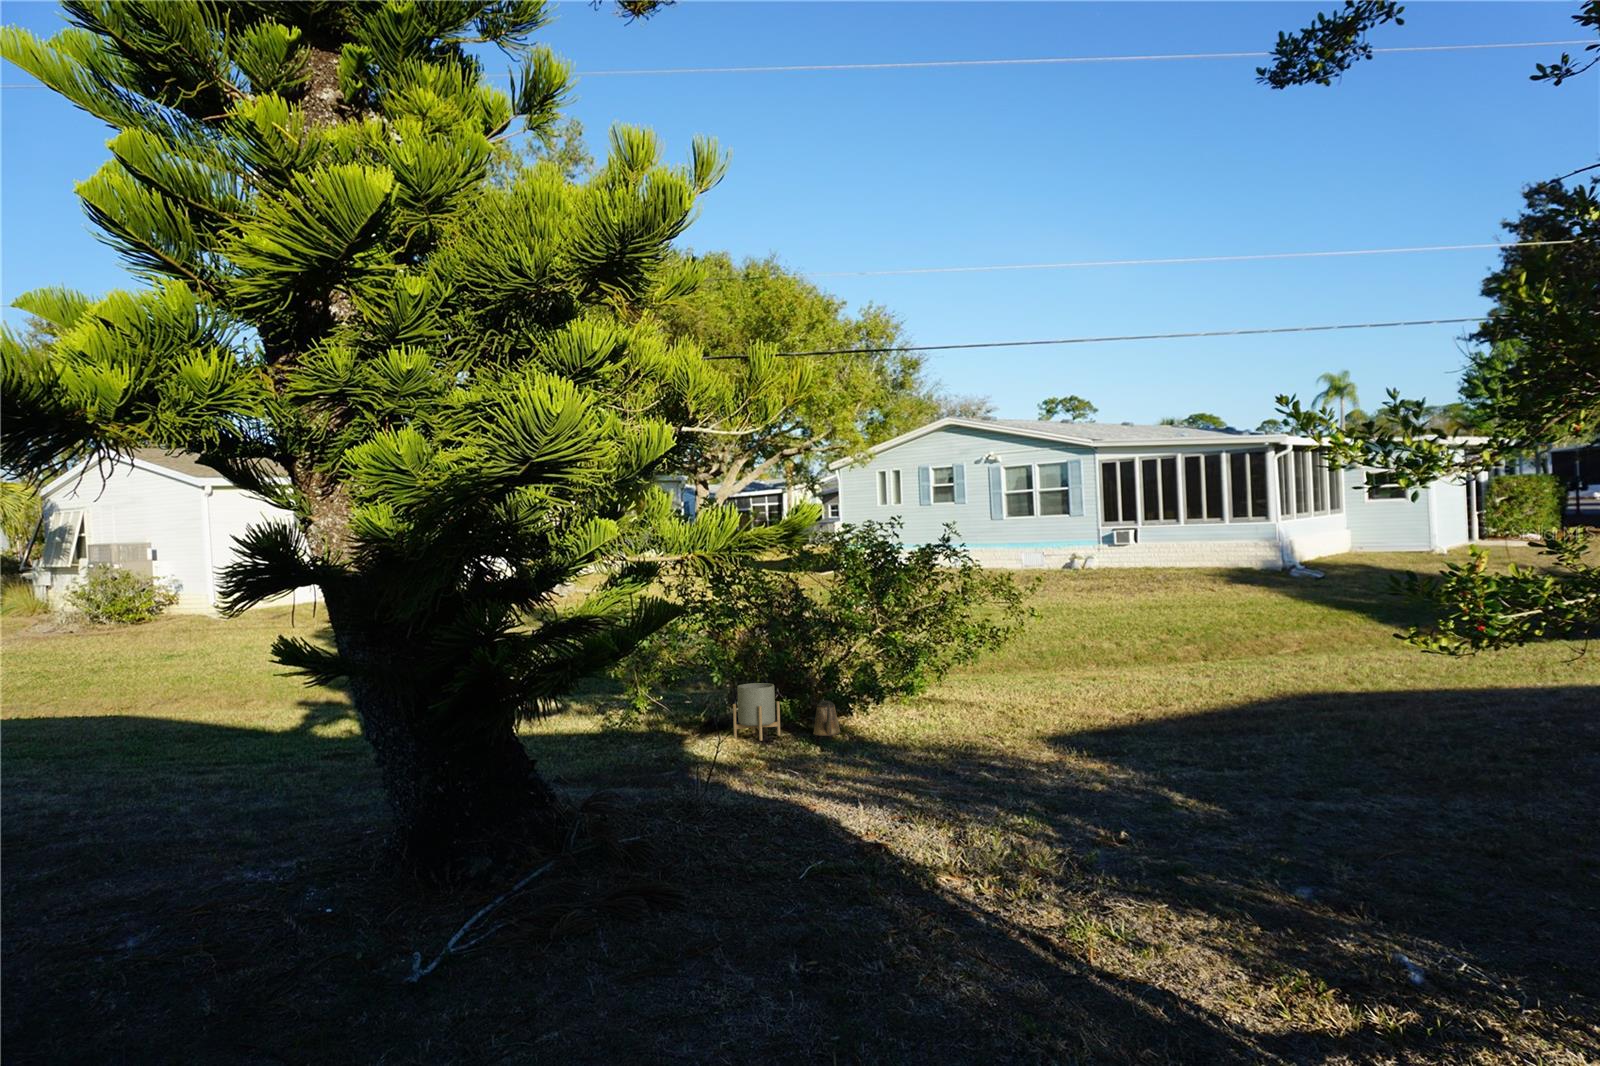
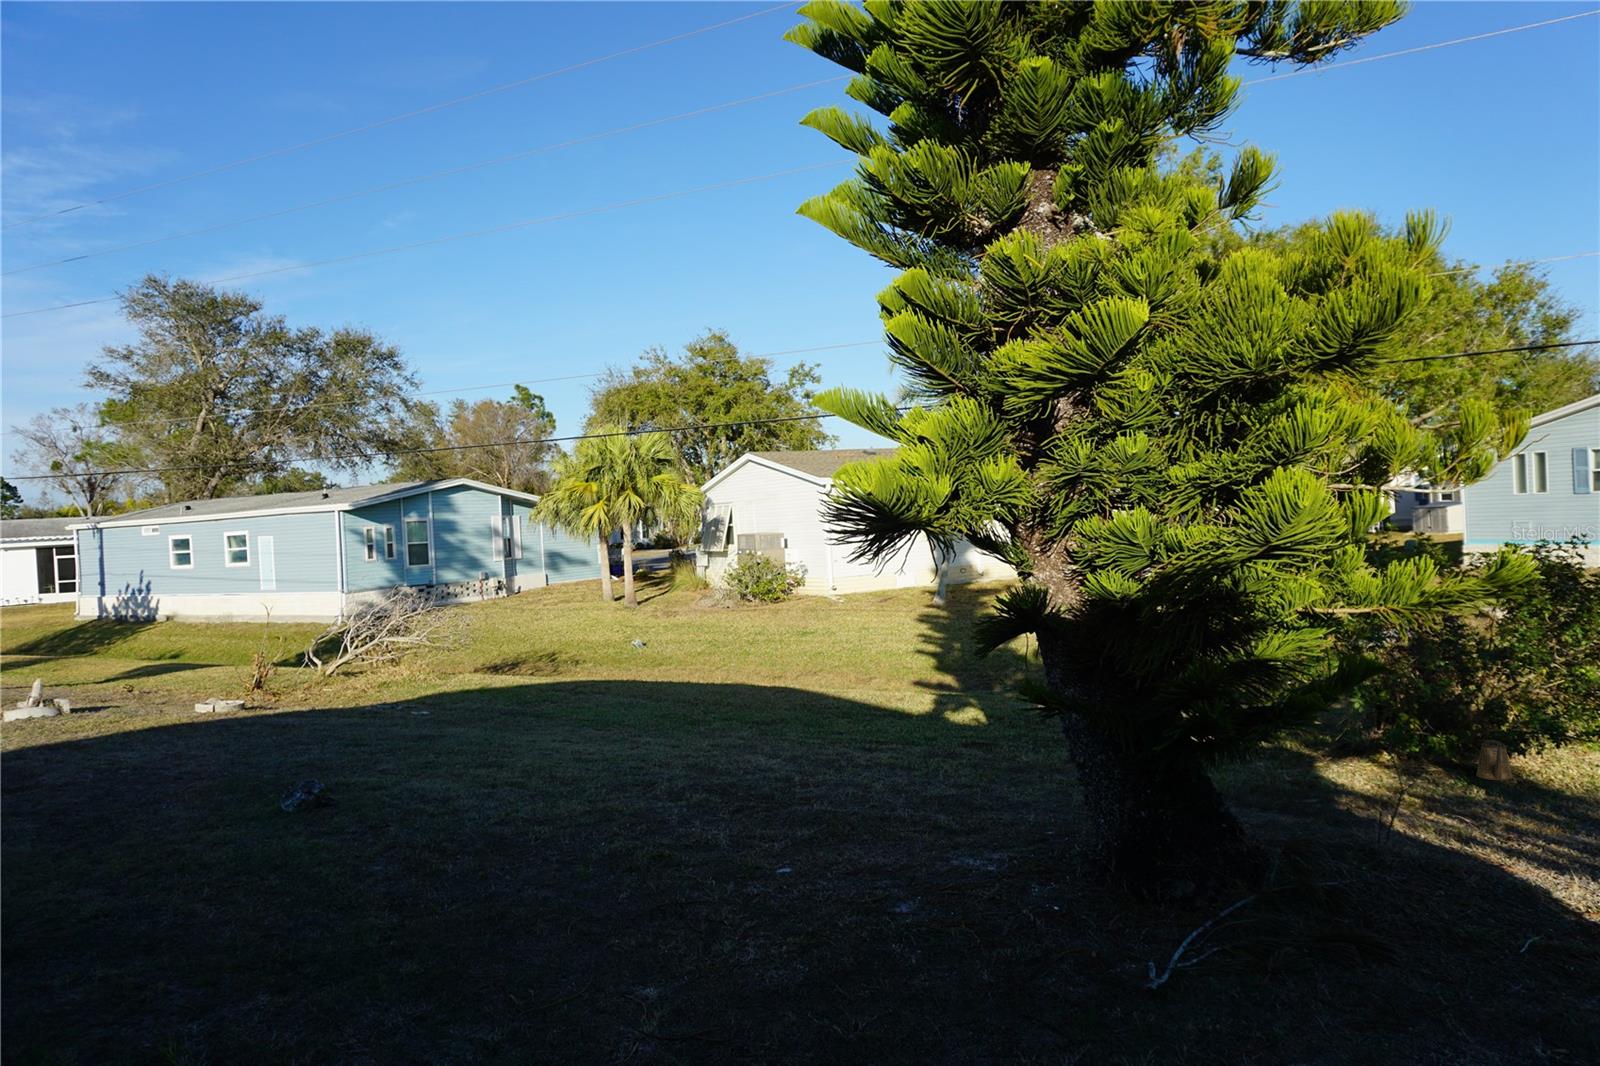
planter: present [733,683,780,741] -> none [1374,713,1433,778]

